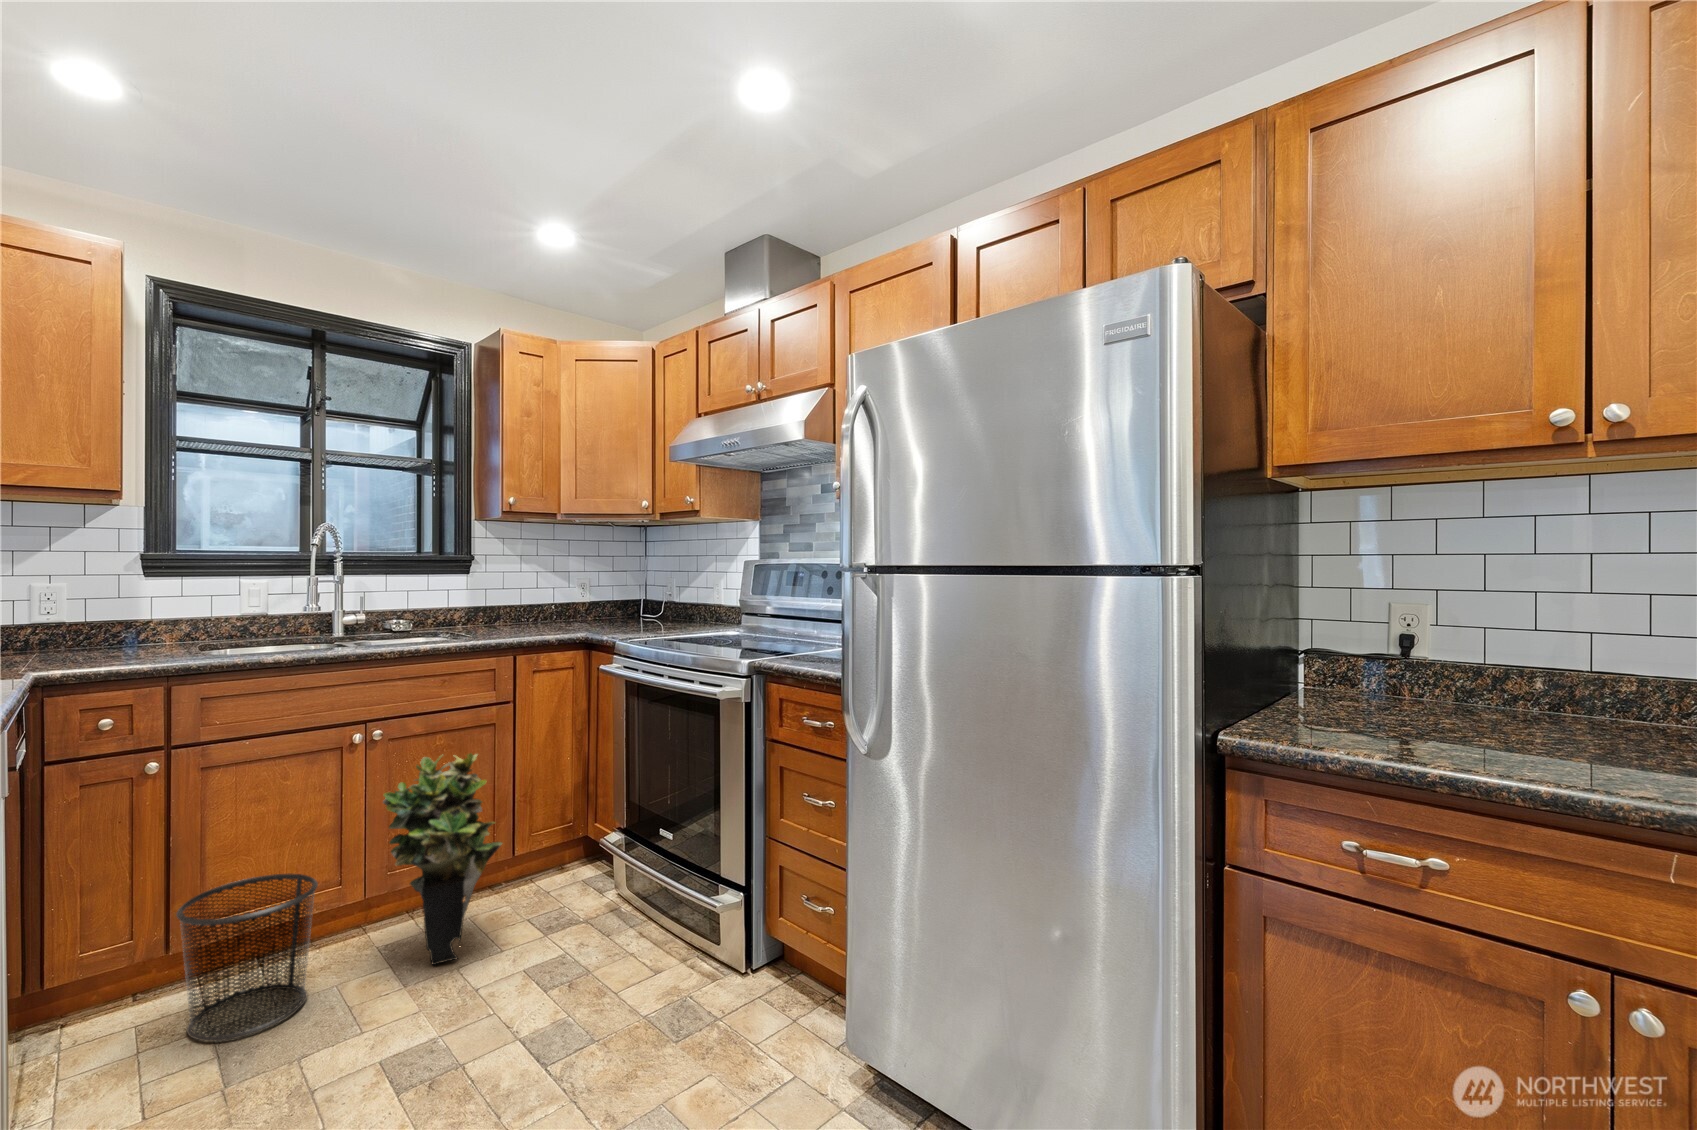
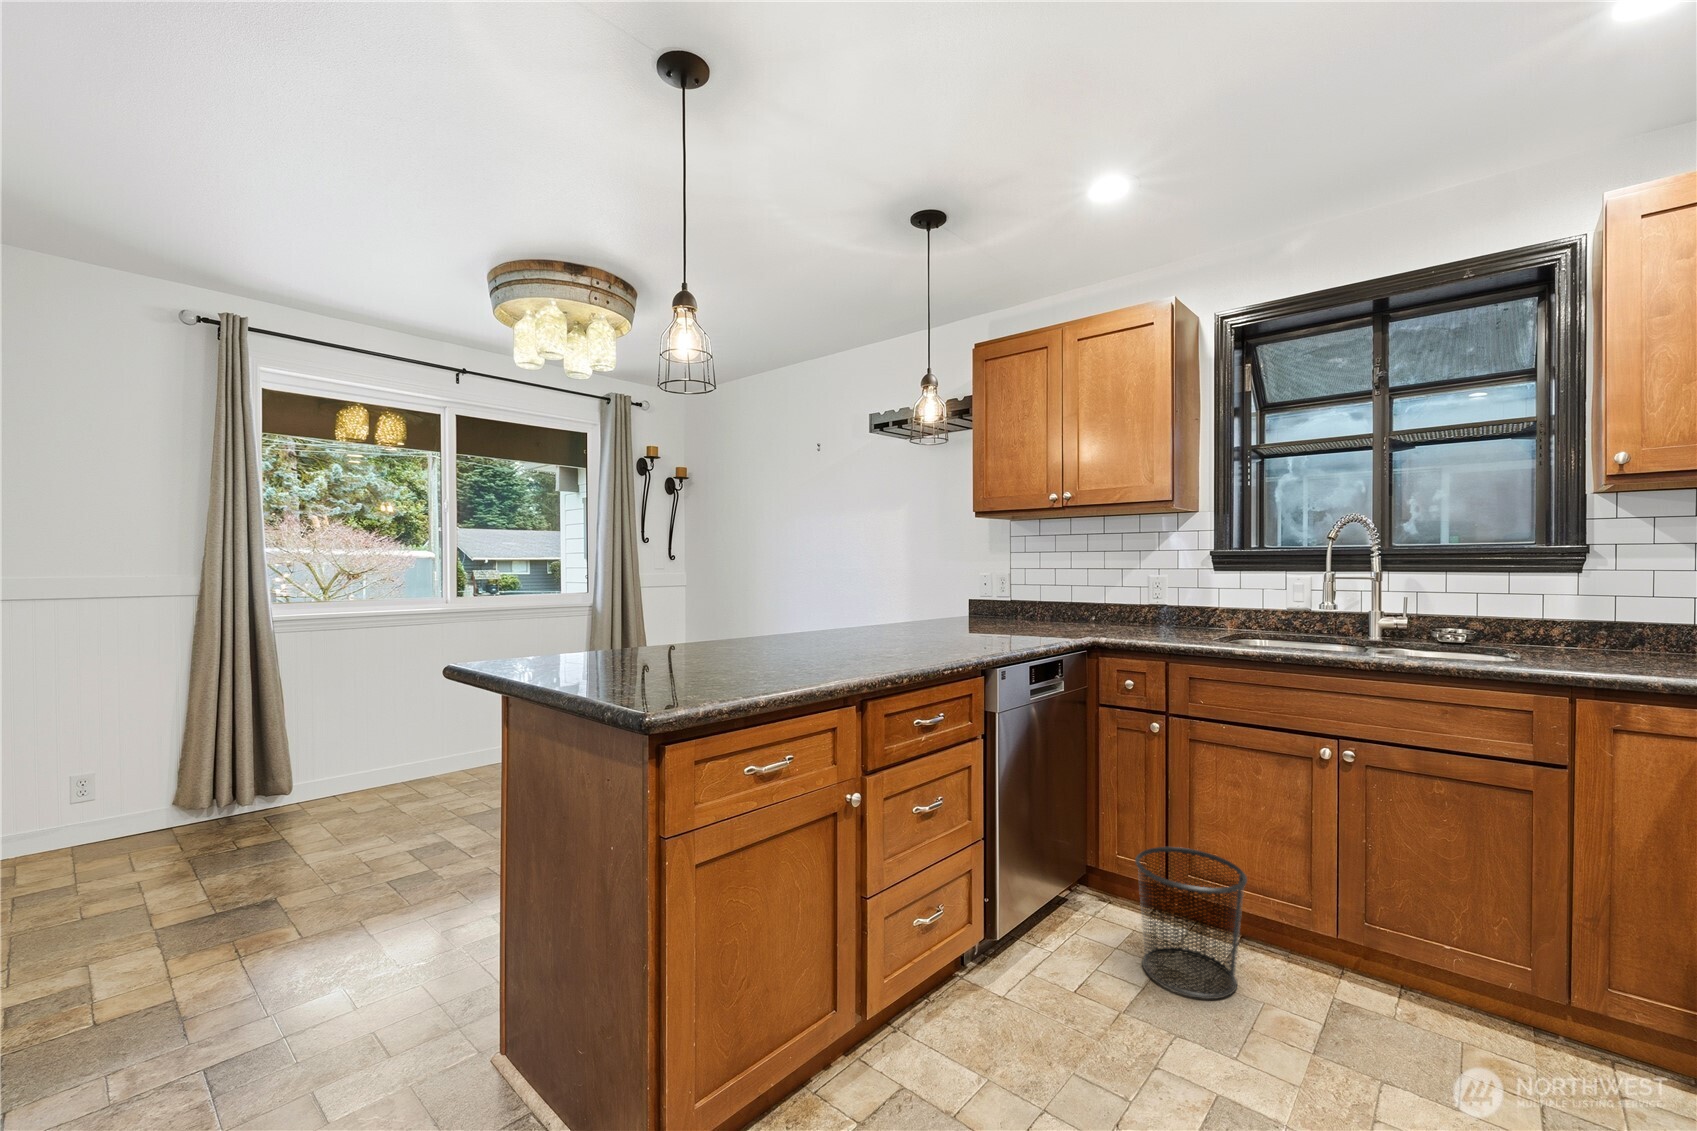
potted plant: present [383,753,502,965] -> none [1319,801,1484,1071]

